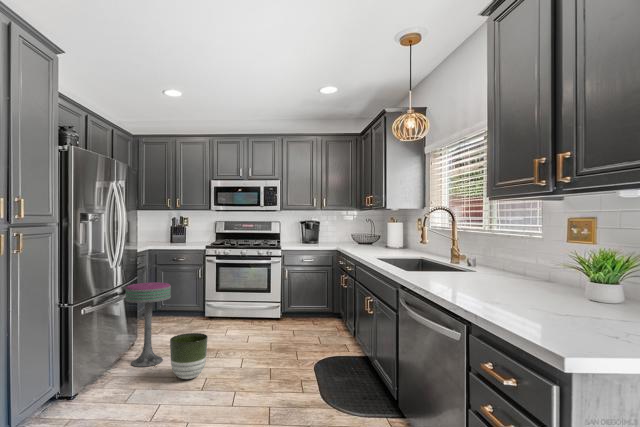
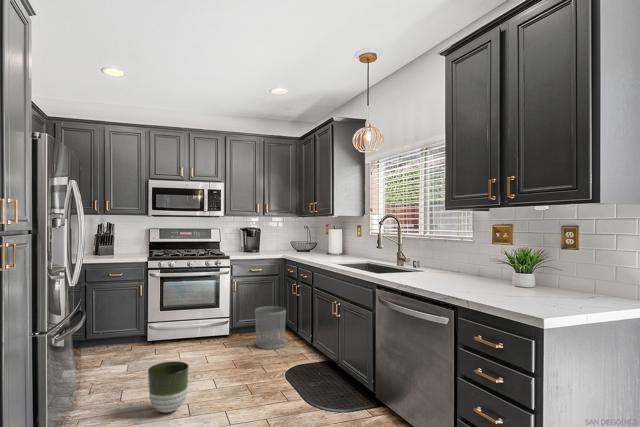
bar stool: present [125,282,171,367] -> none [82,307,134,404]
waste bin: none [297,294,326,334] -> present [255,306,286,349]

